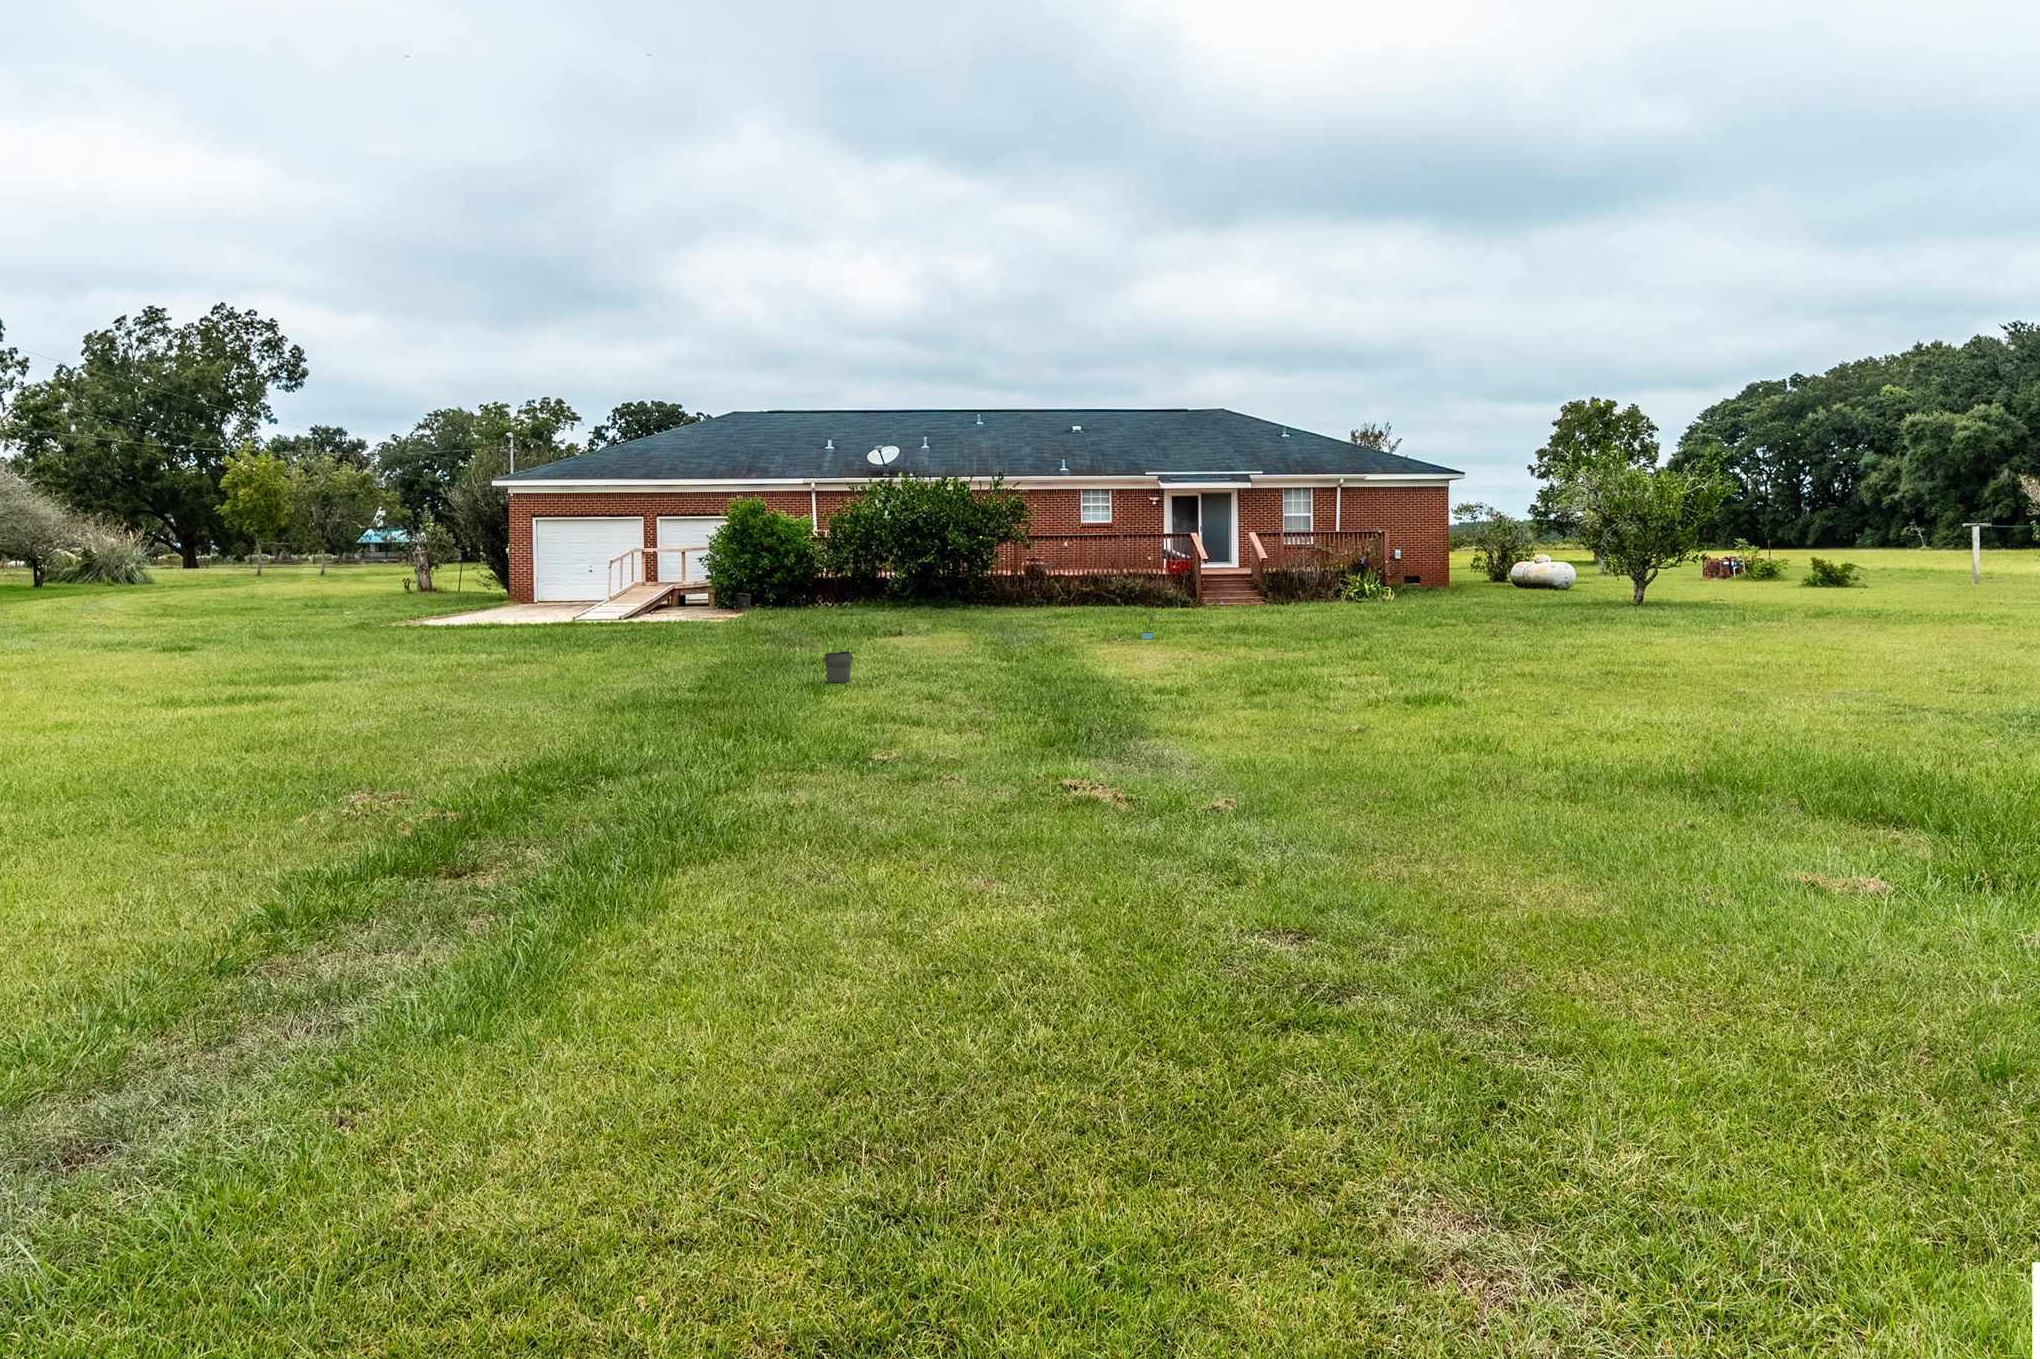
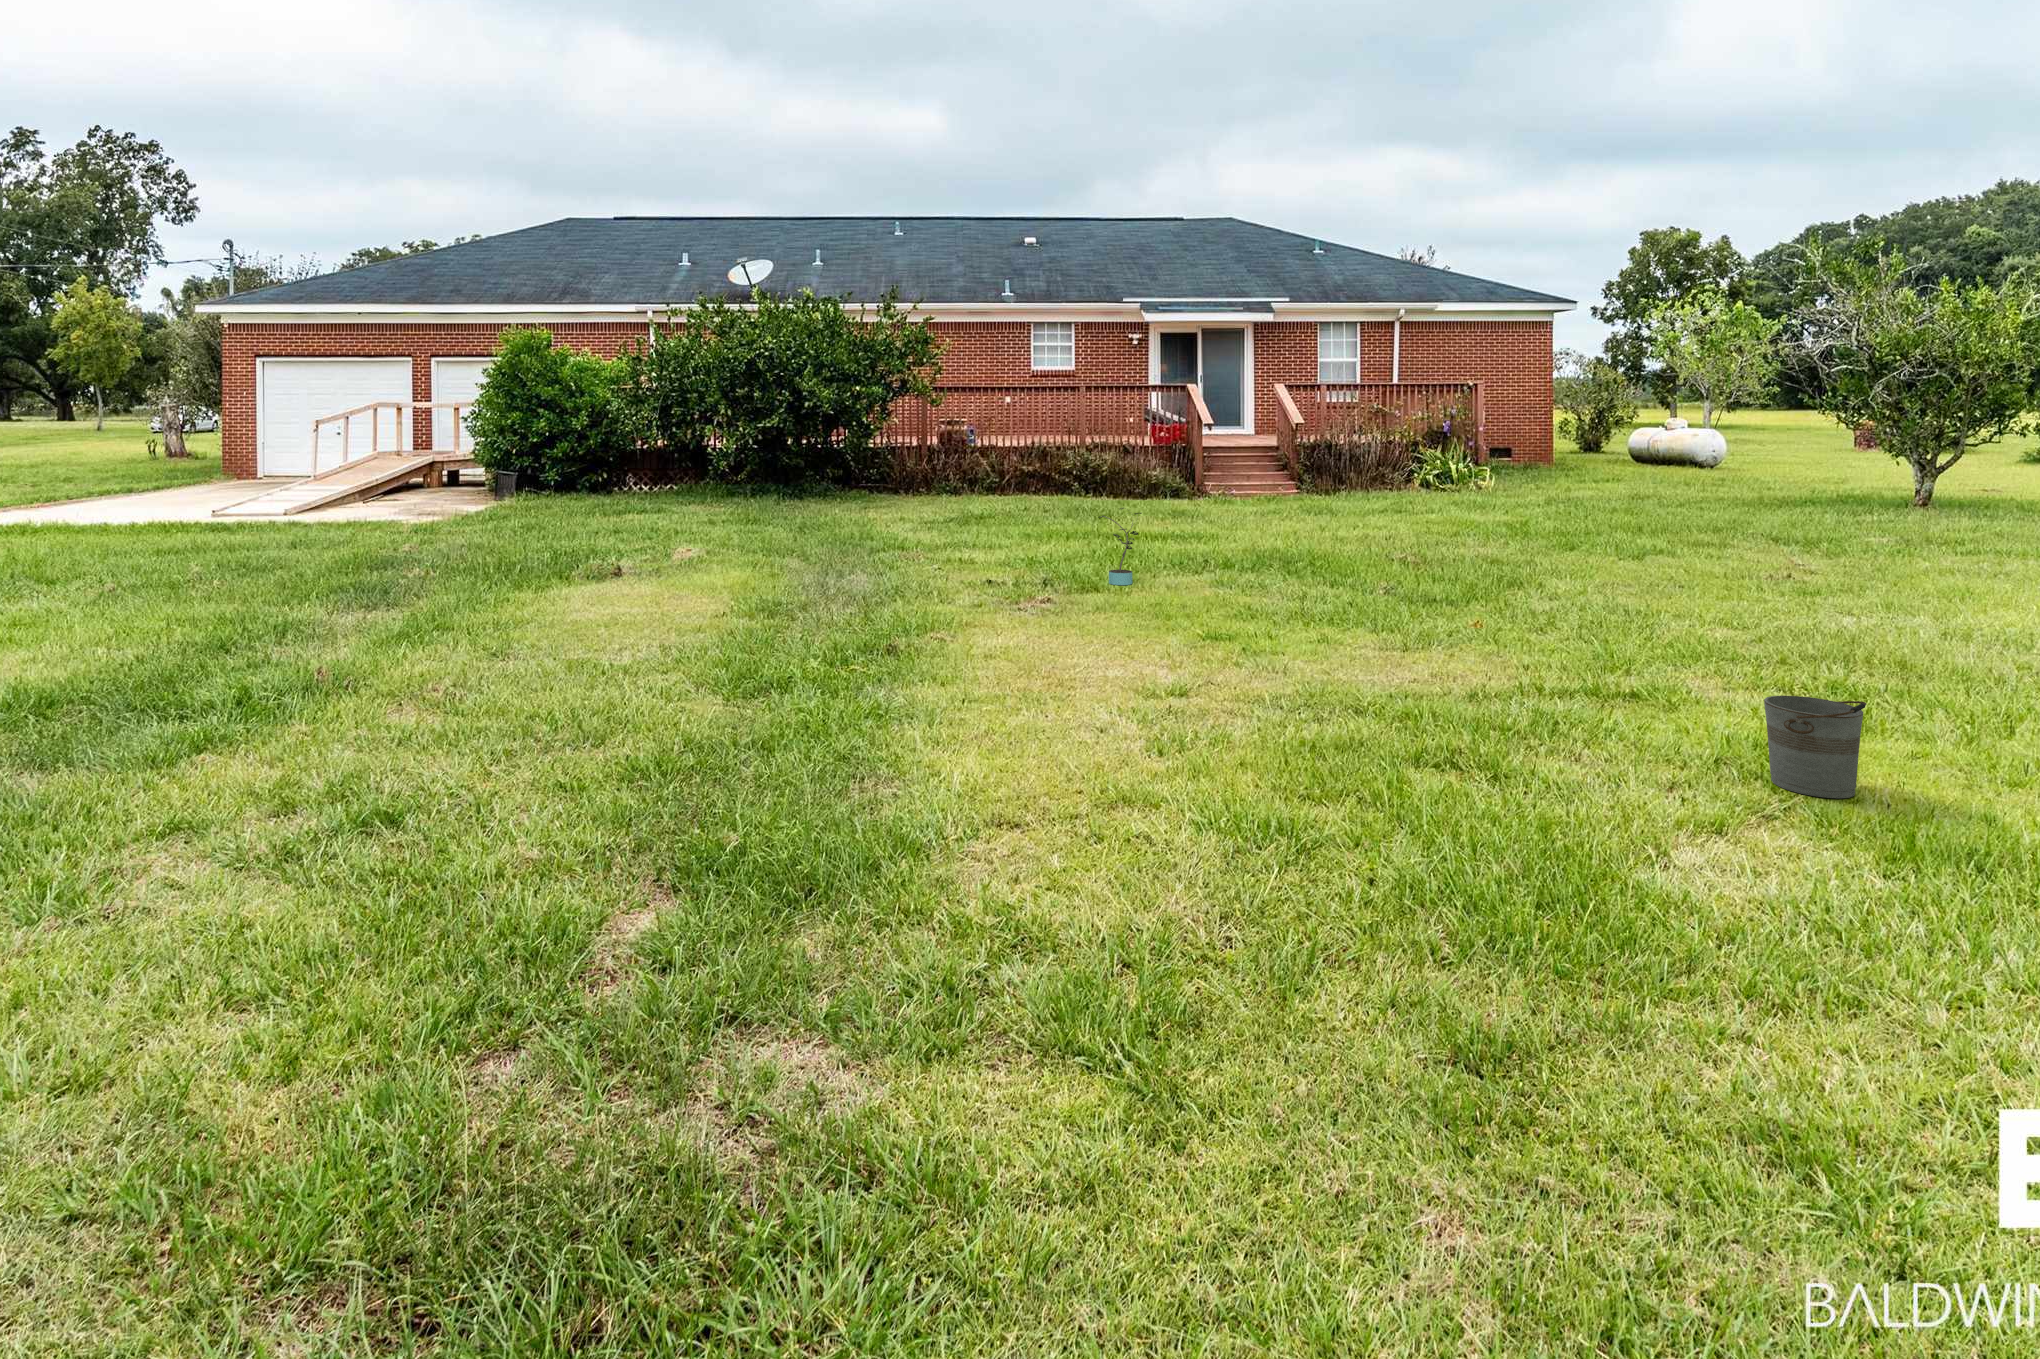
bucket: present [823,651,854,683] -> present [1764,696,1867,798]

